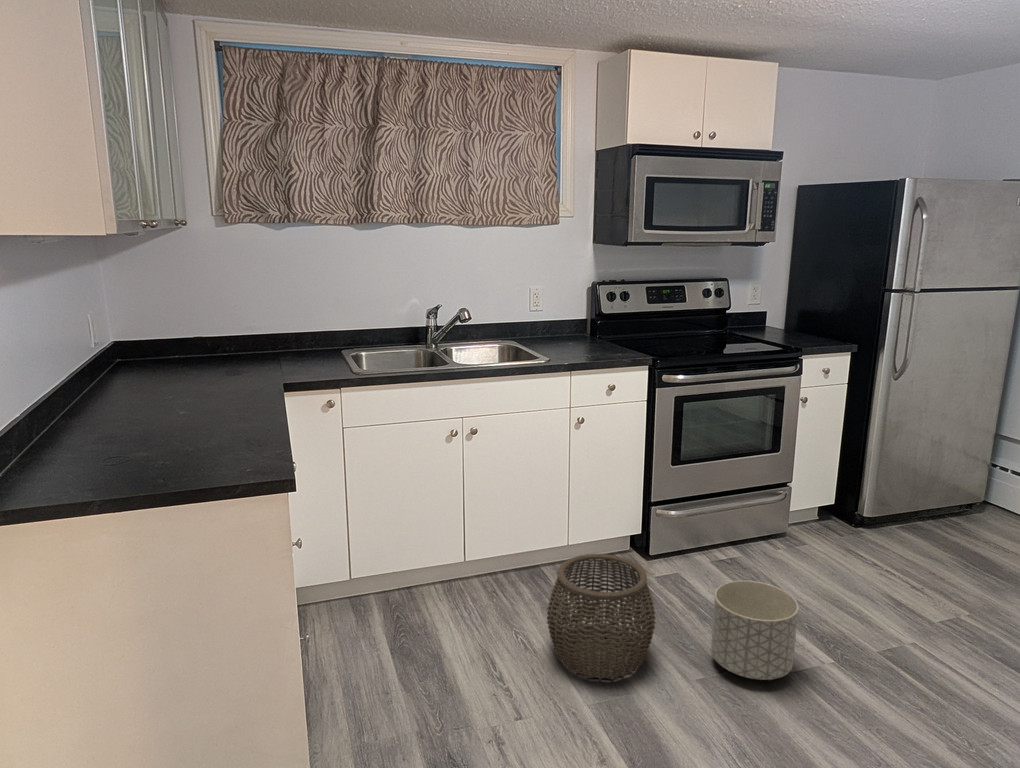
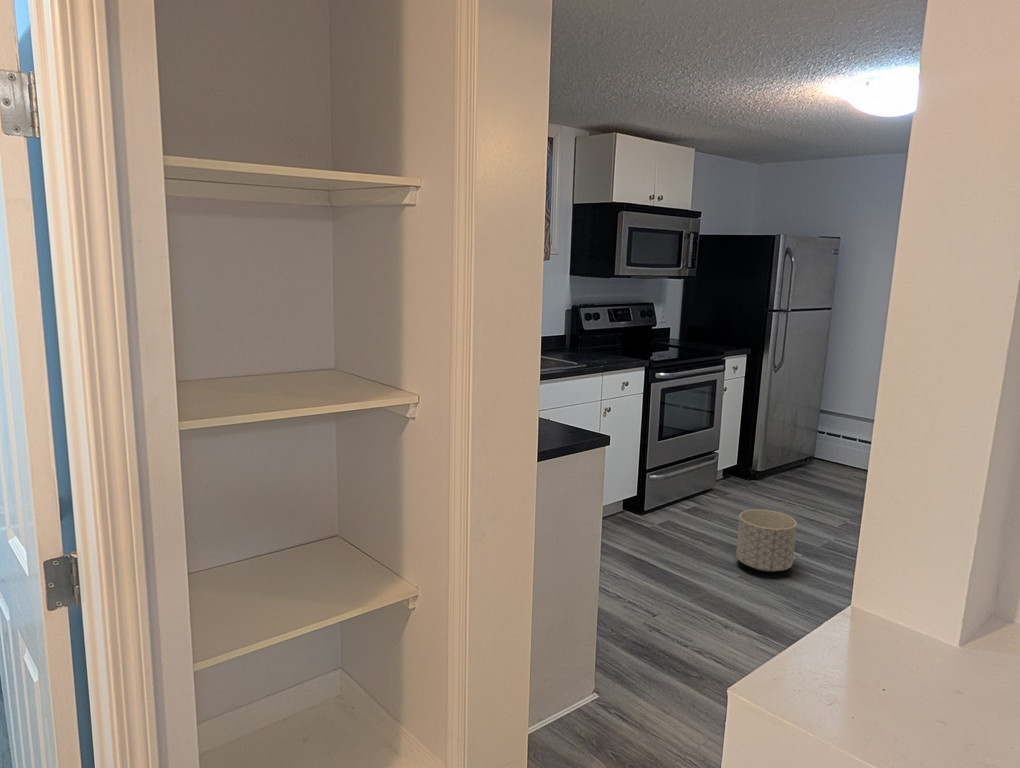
woven basket: present [547,554,656,680] -> none [633,503,713,590]

